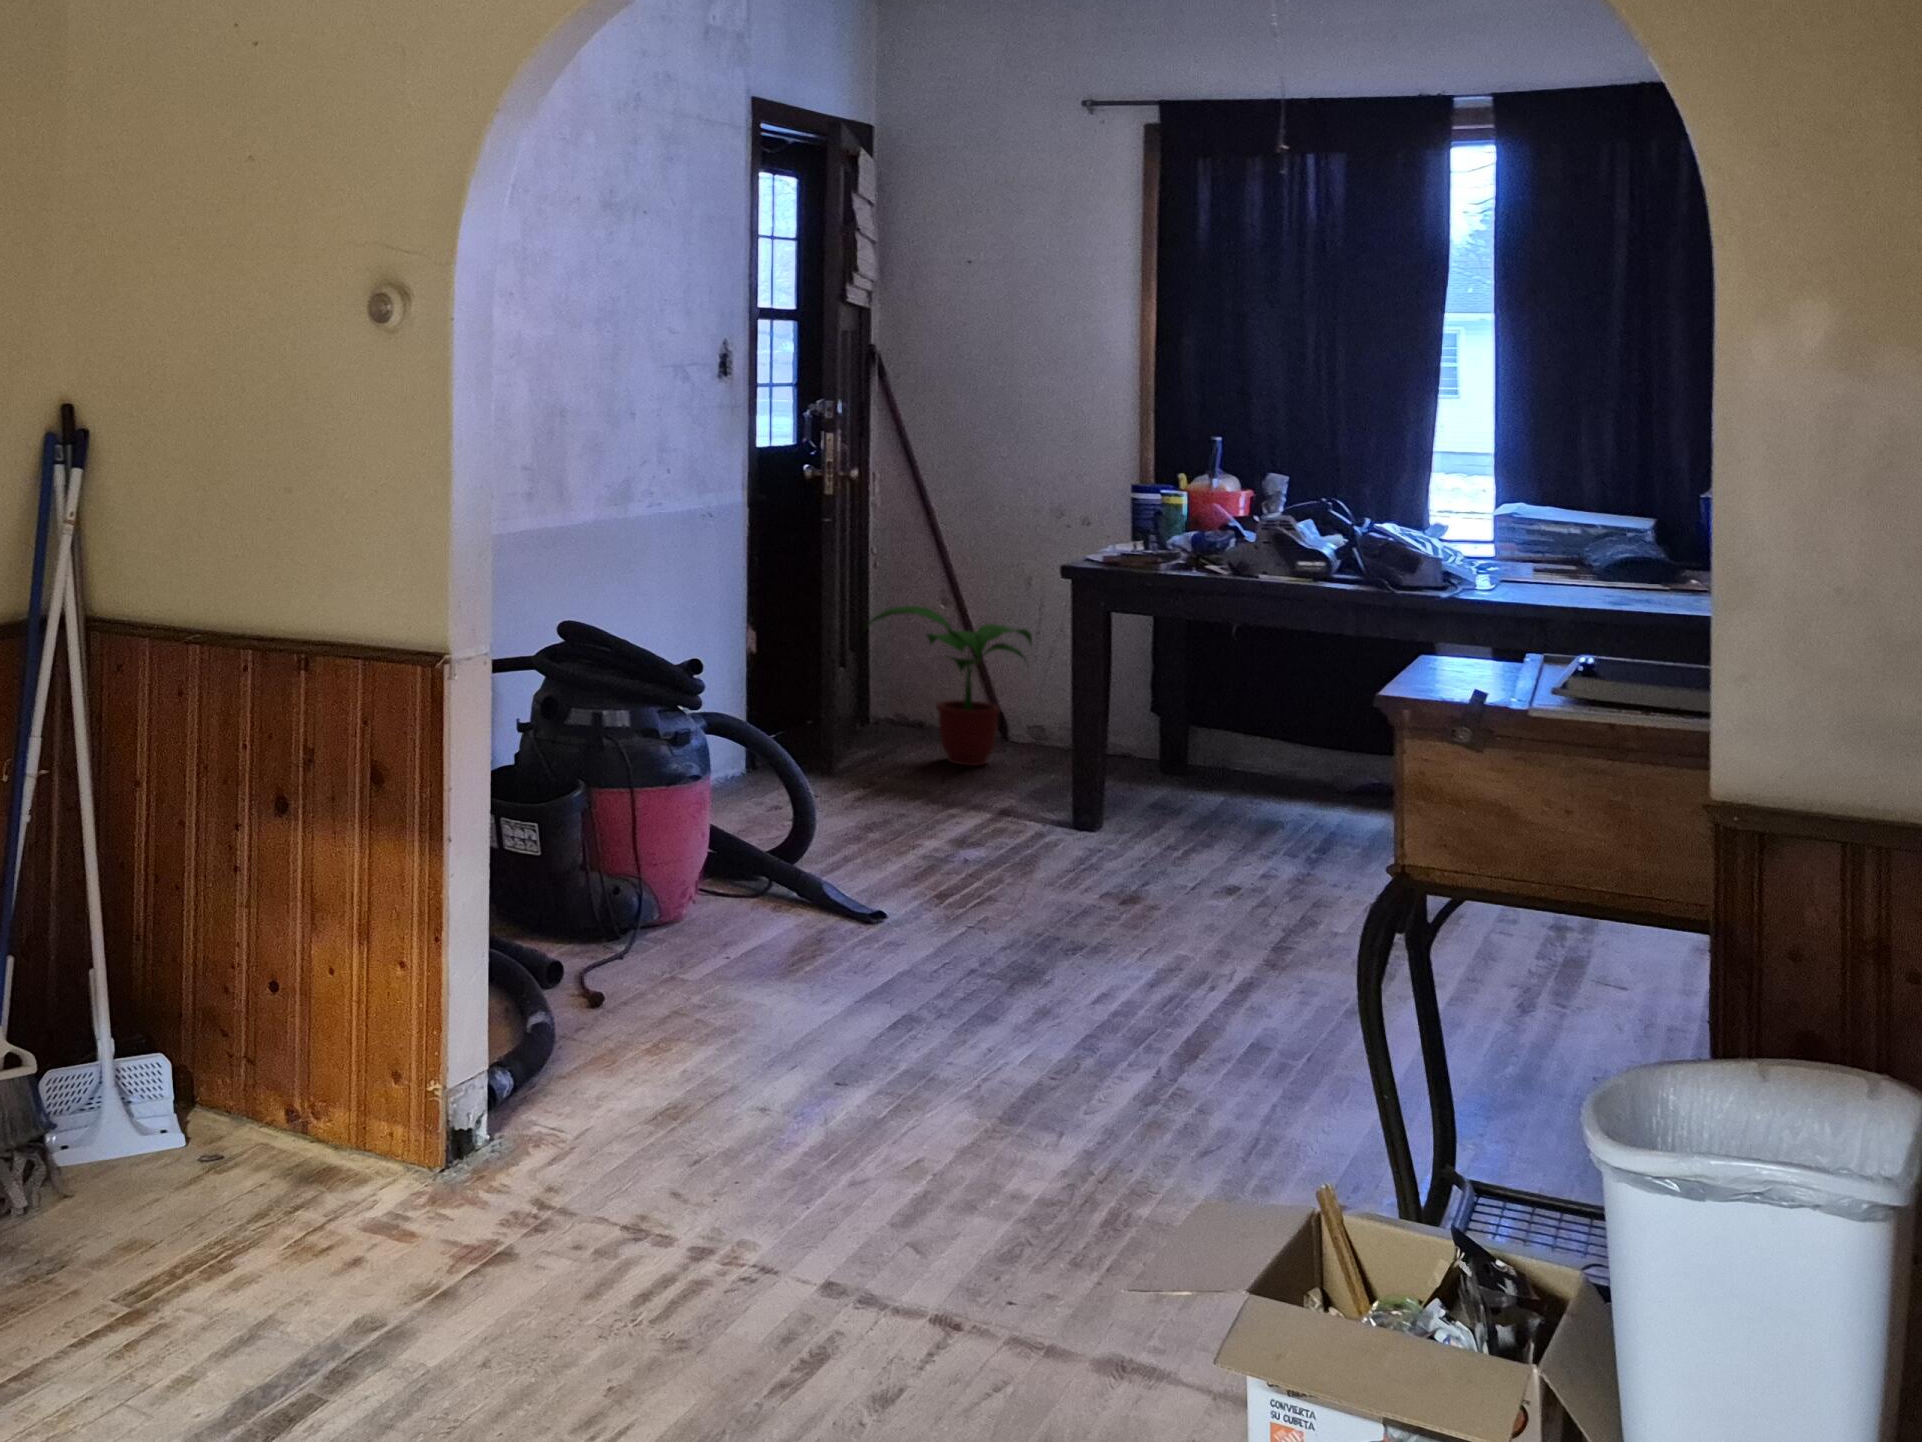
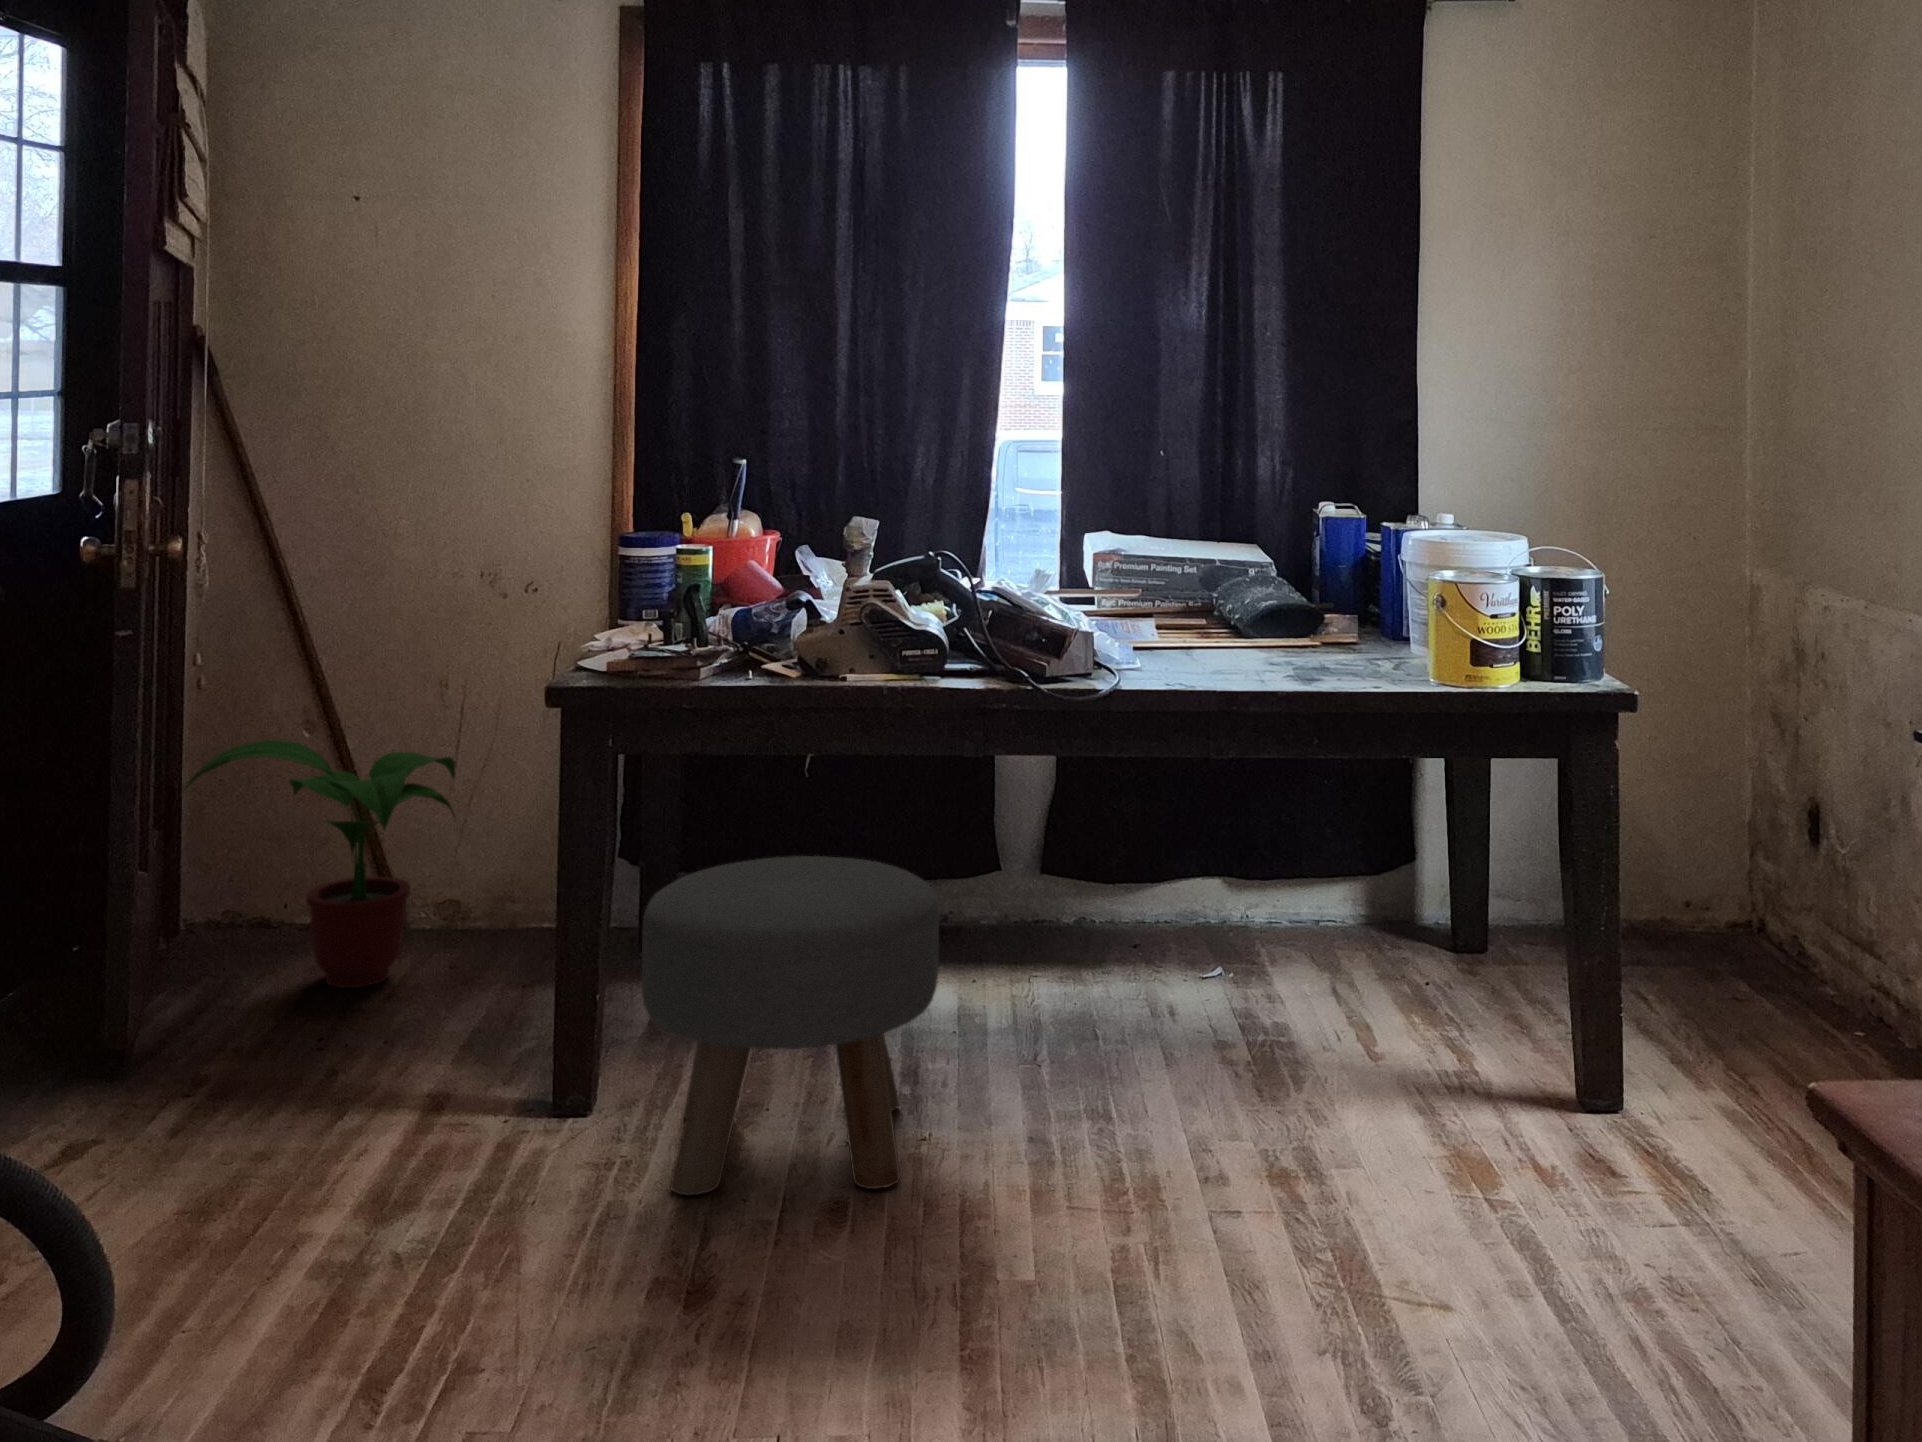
ottoman: none [1118,689,1316,885] -> present [642,856,939,1196]

